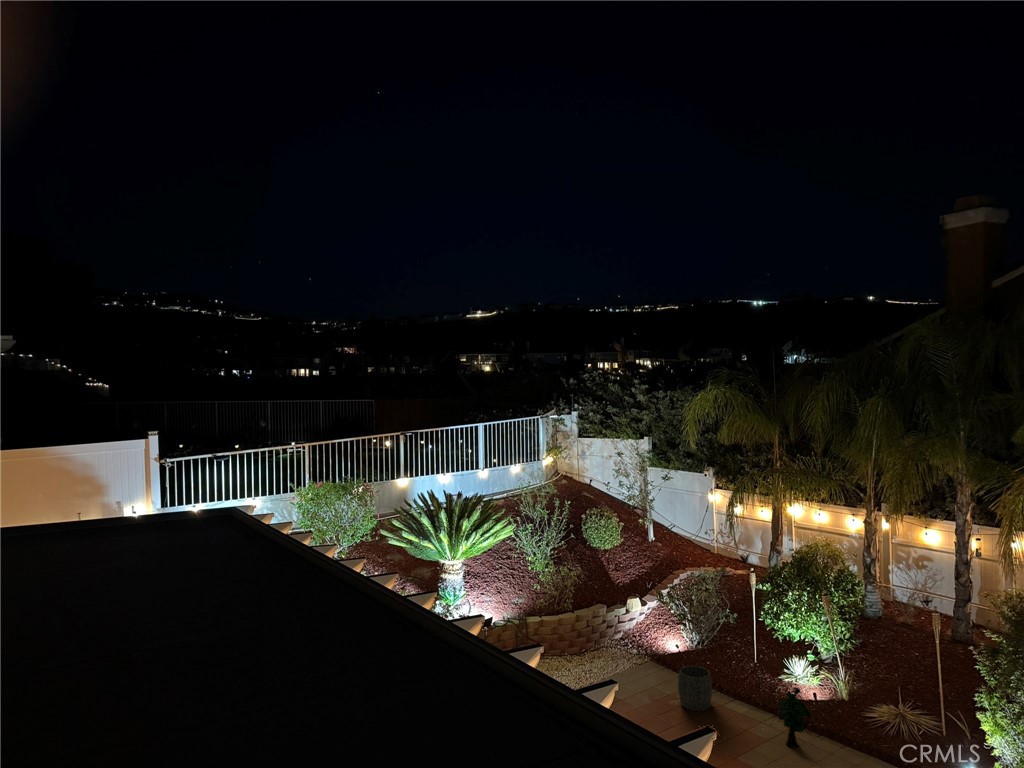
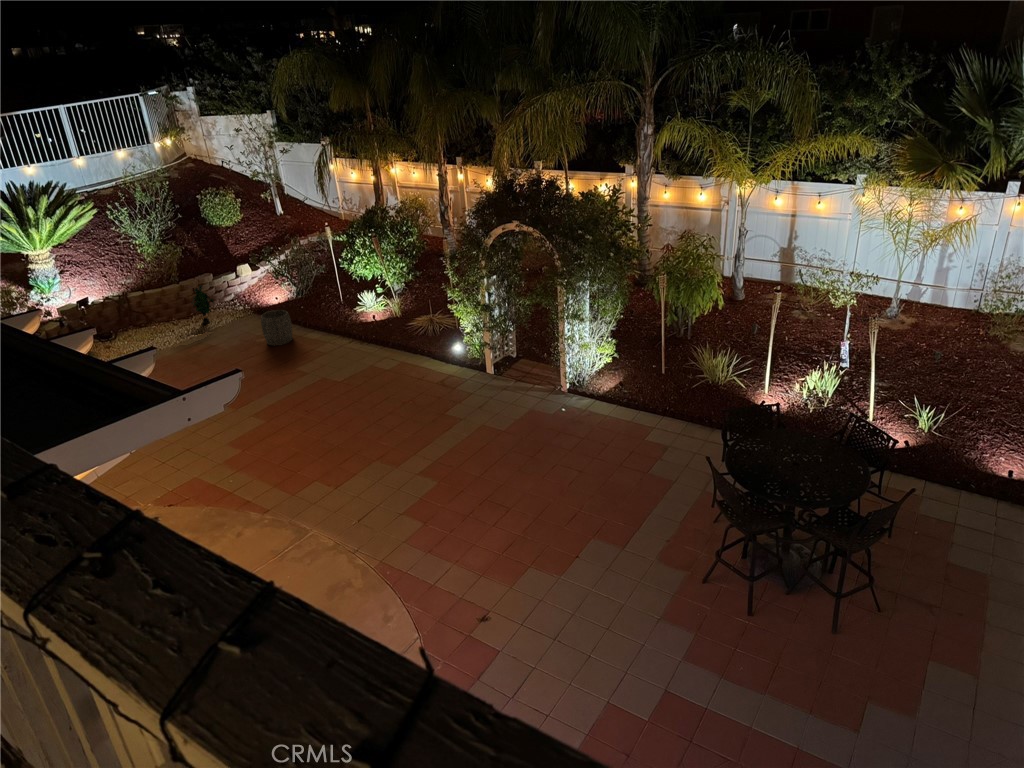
decorative plant: present [777,687,811,748] -> present [192,285,214,324]

